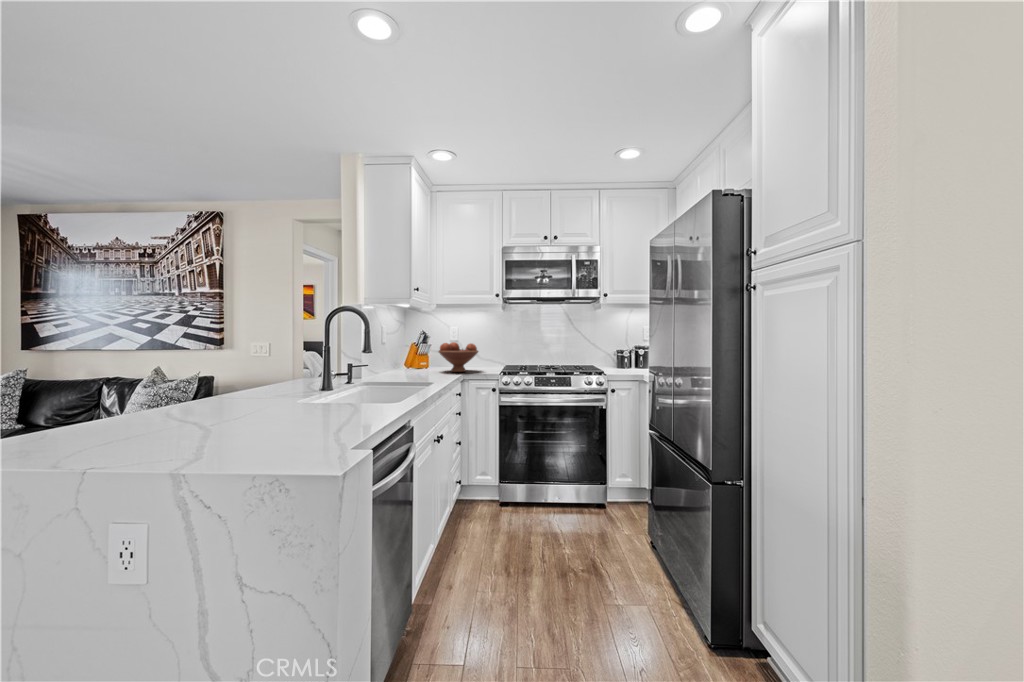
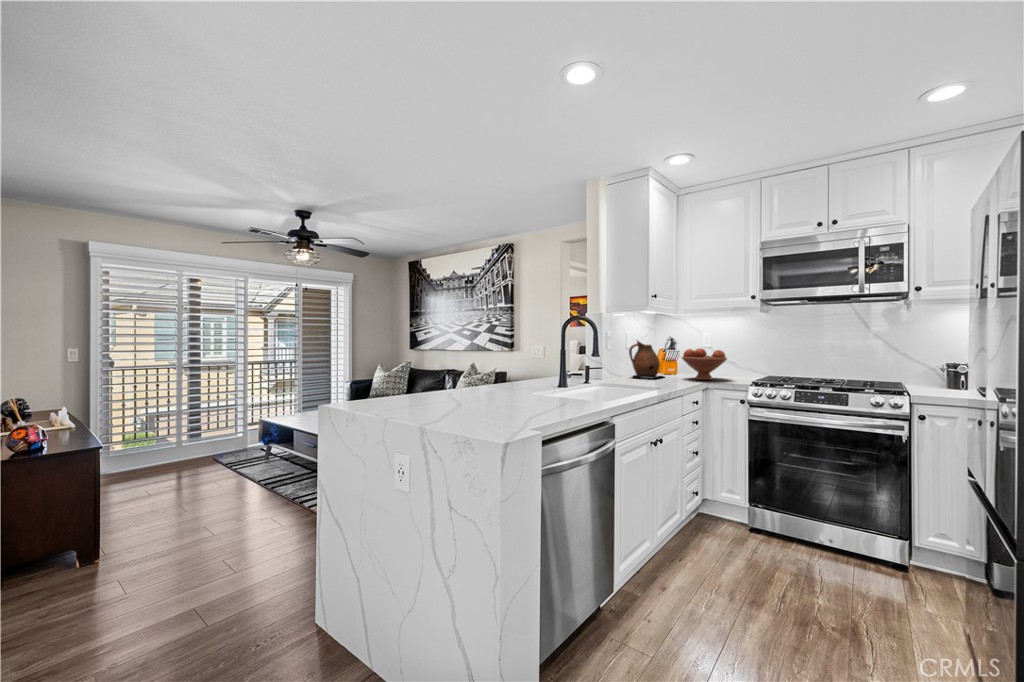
ceramic pitcher: none [386,334,422,374] -> present [629,341,663,378]

